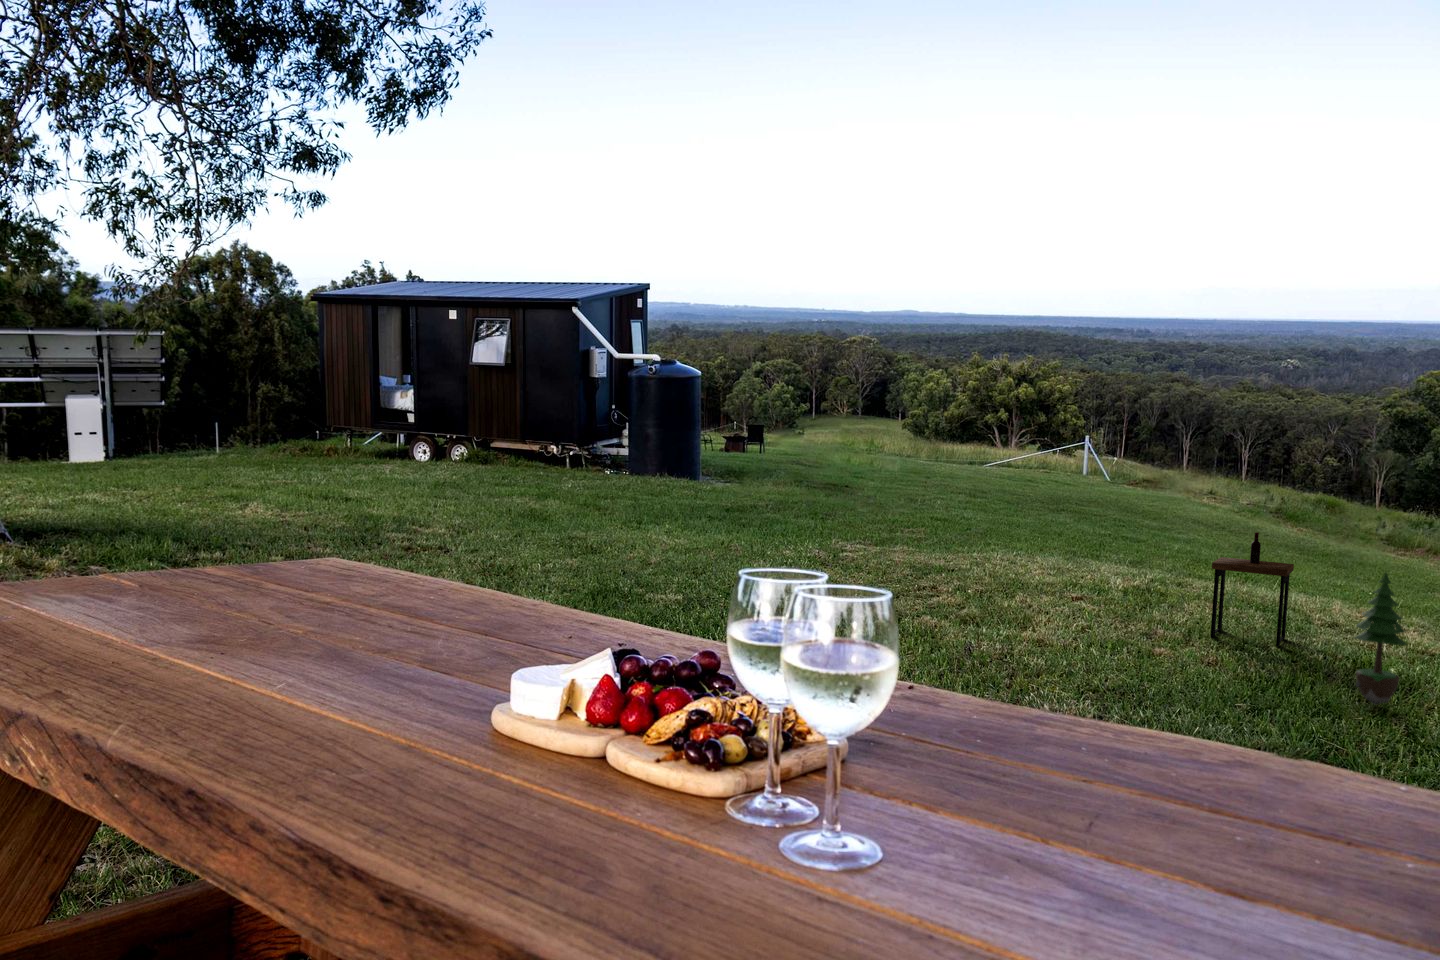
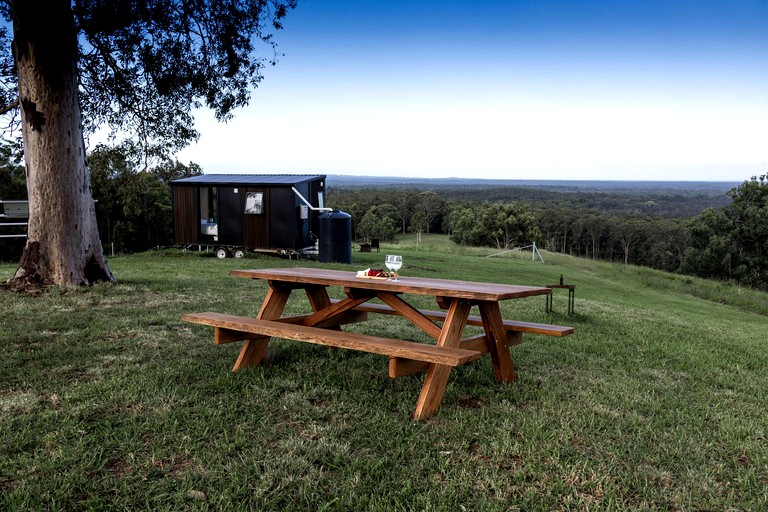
potted tree: present [1355,573,1407,705] -> none [581,282,598,328]

